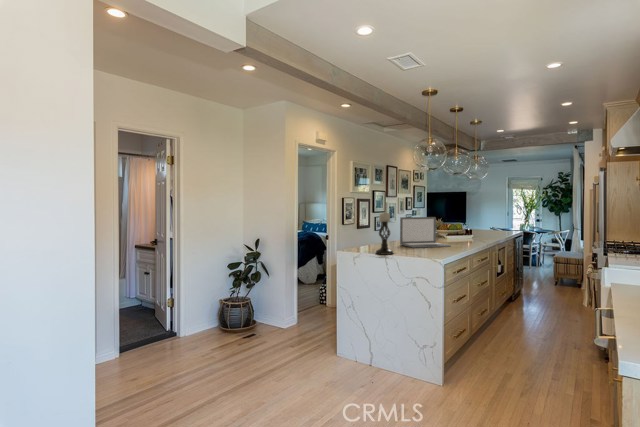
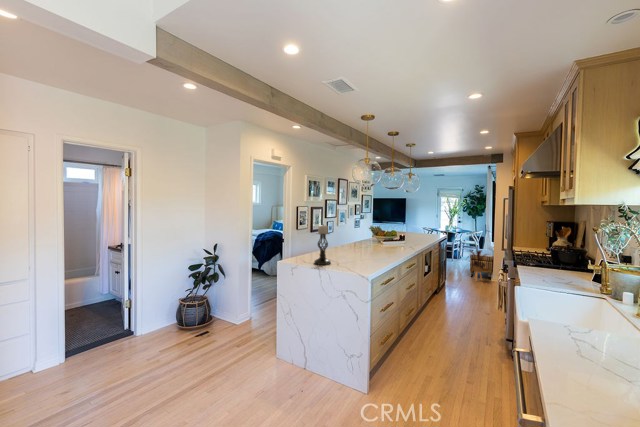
laptop: present [400,217,450,248] -> none [341,226,385,255]
house plant: none [543,242,580,289] -> present [470,246,487,278]

